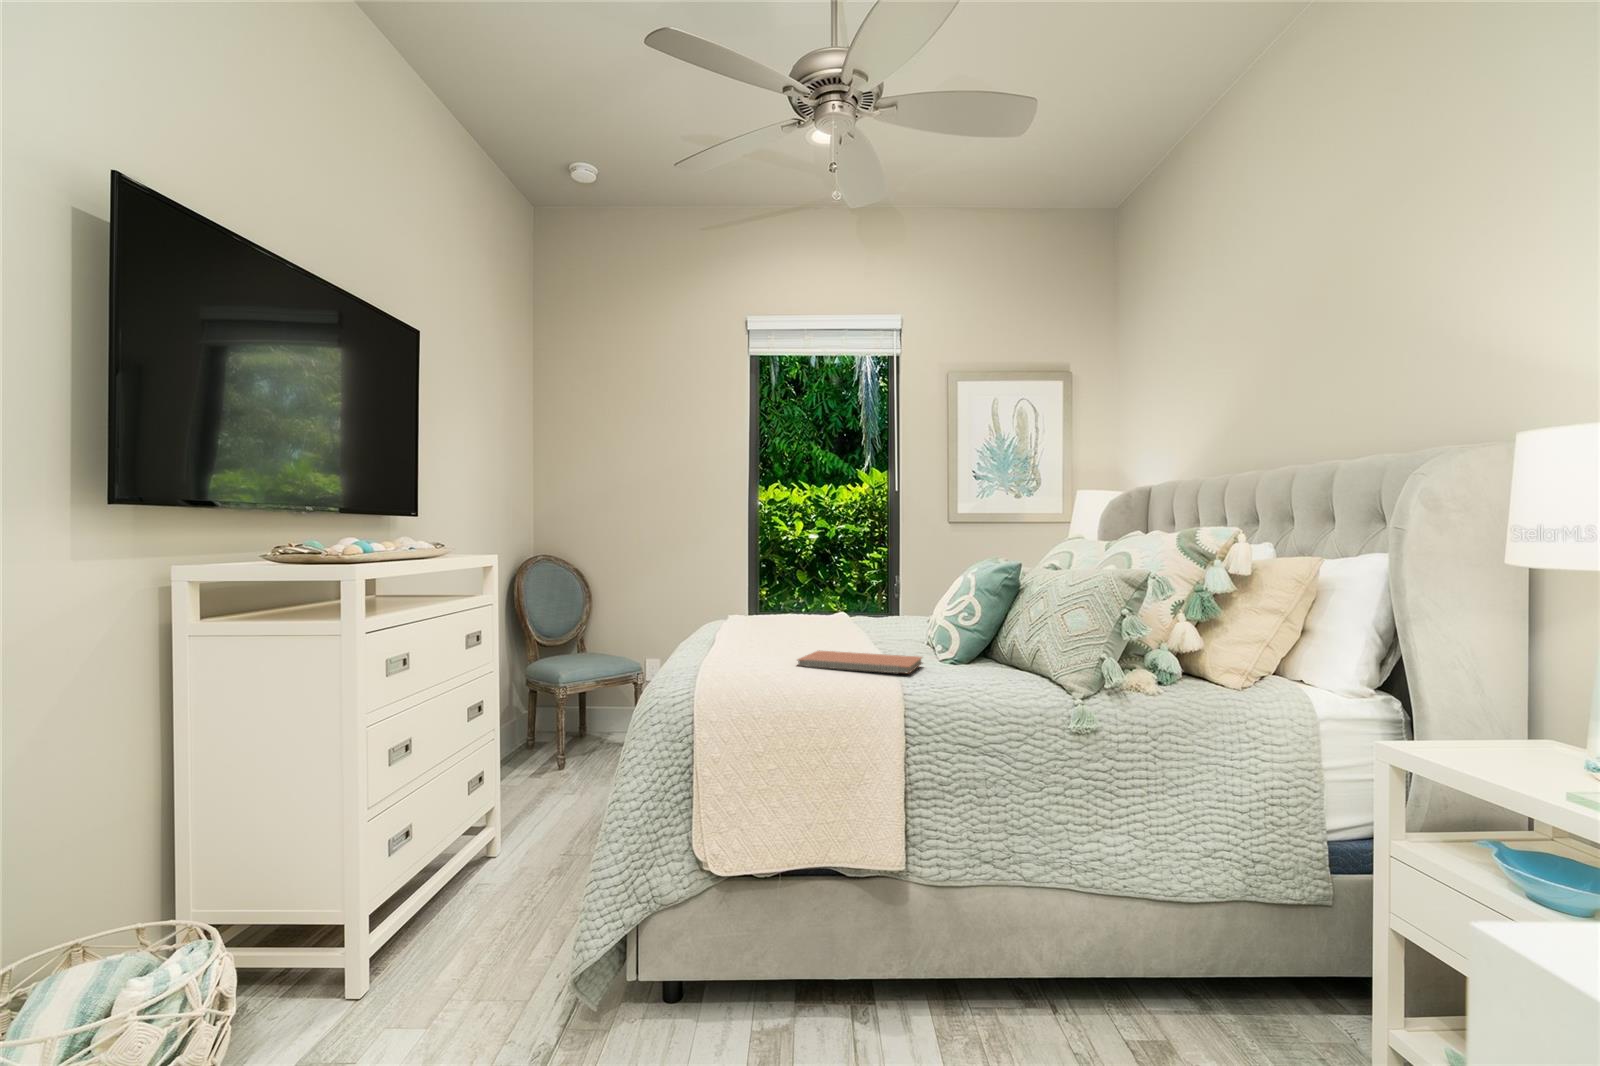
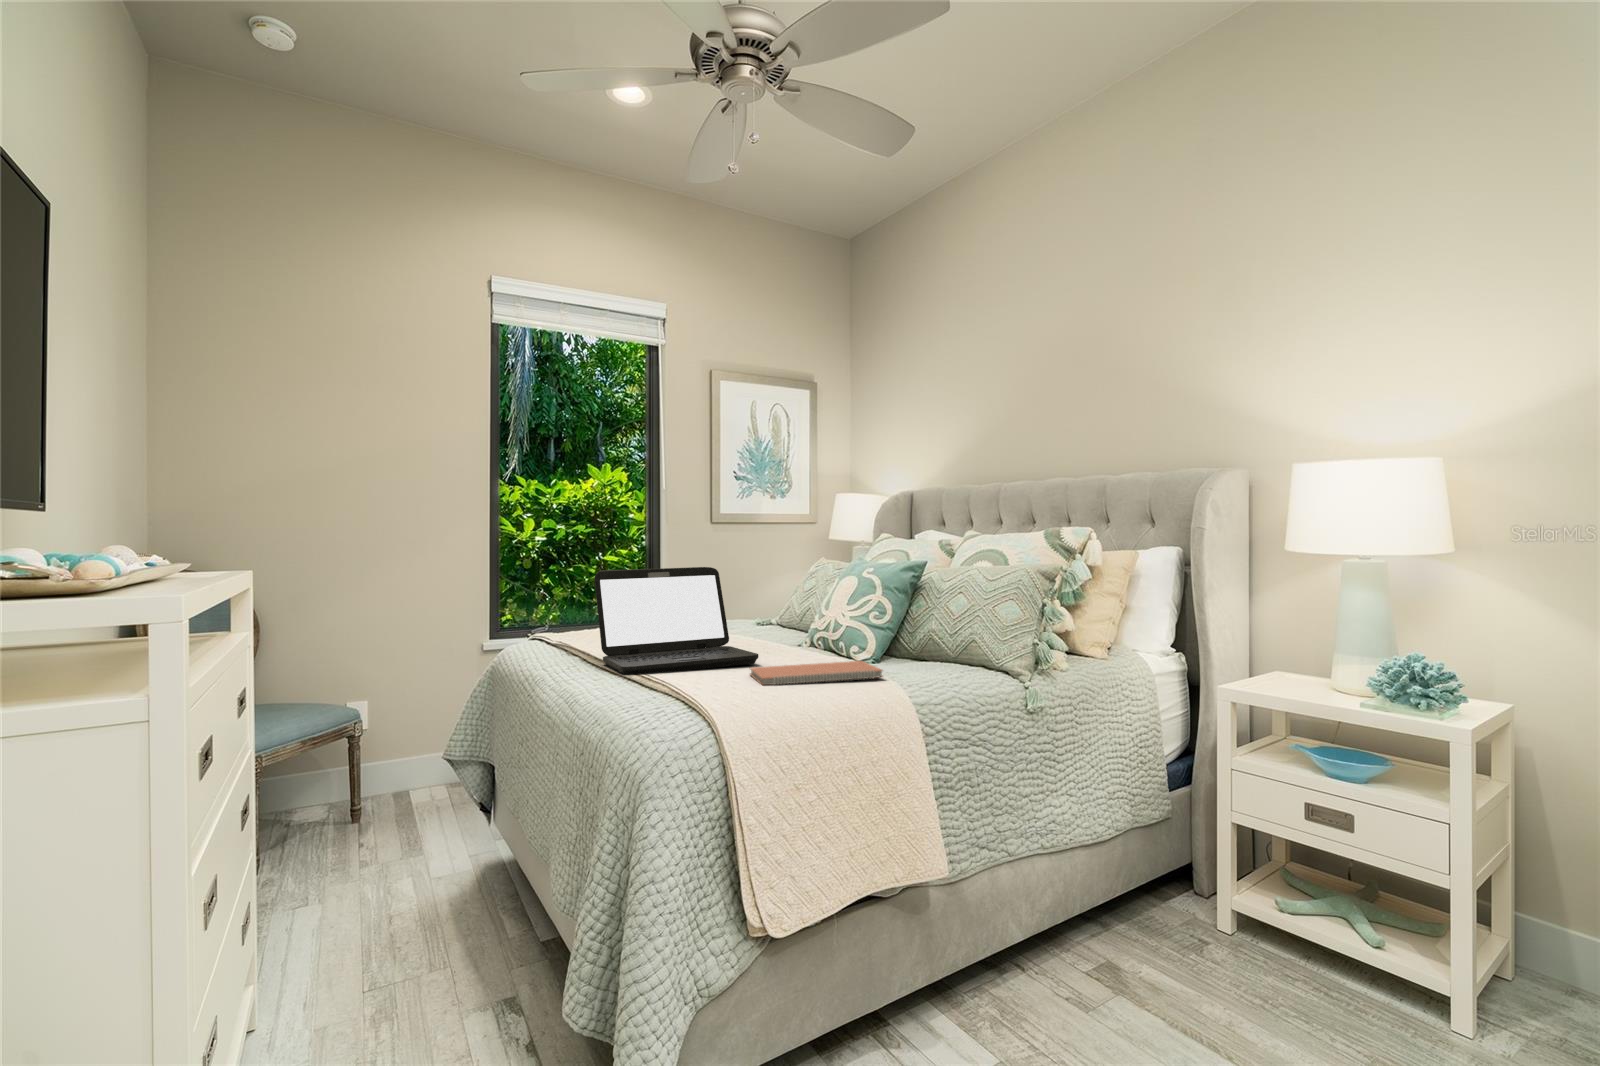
laptop: none [733,557,863,649] -> present [595,567,758,674]

